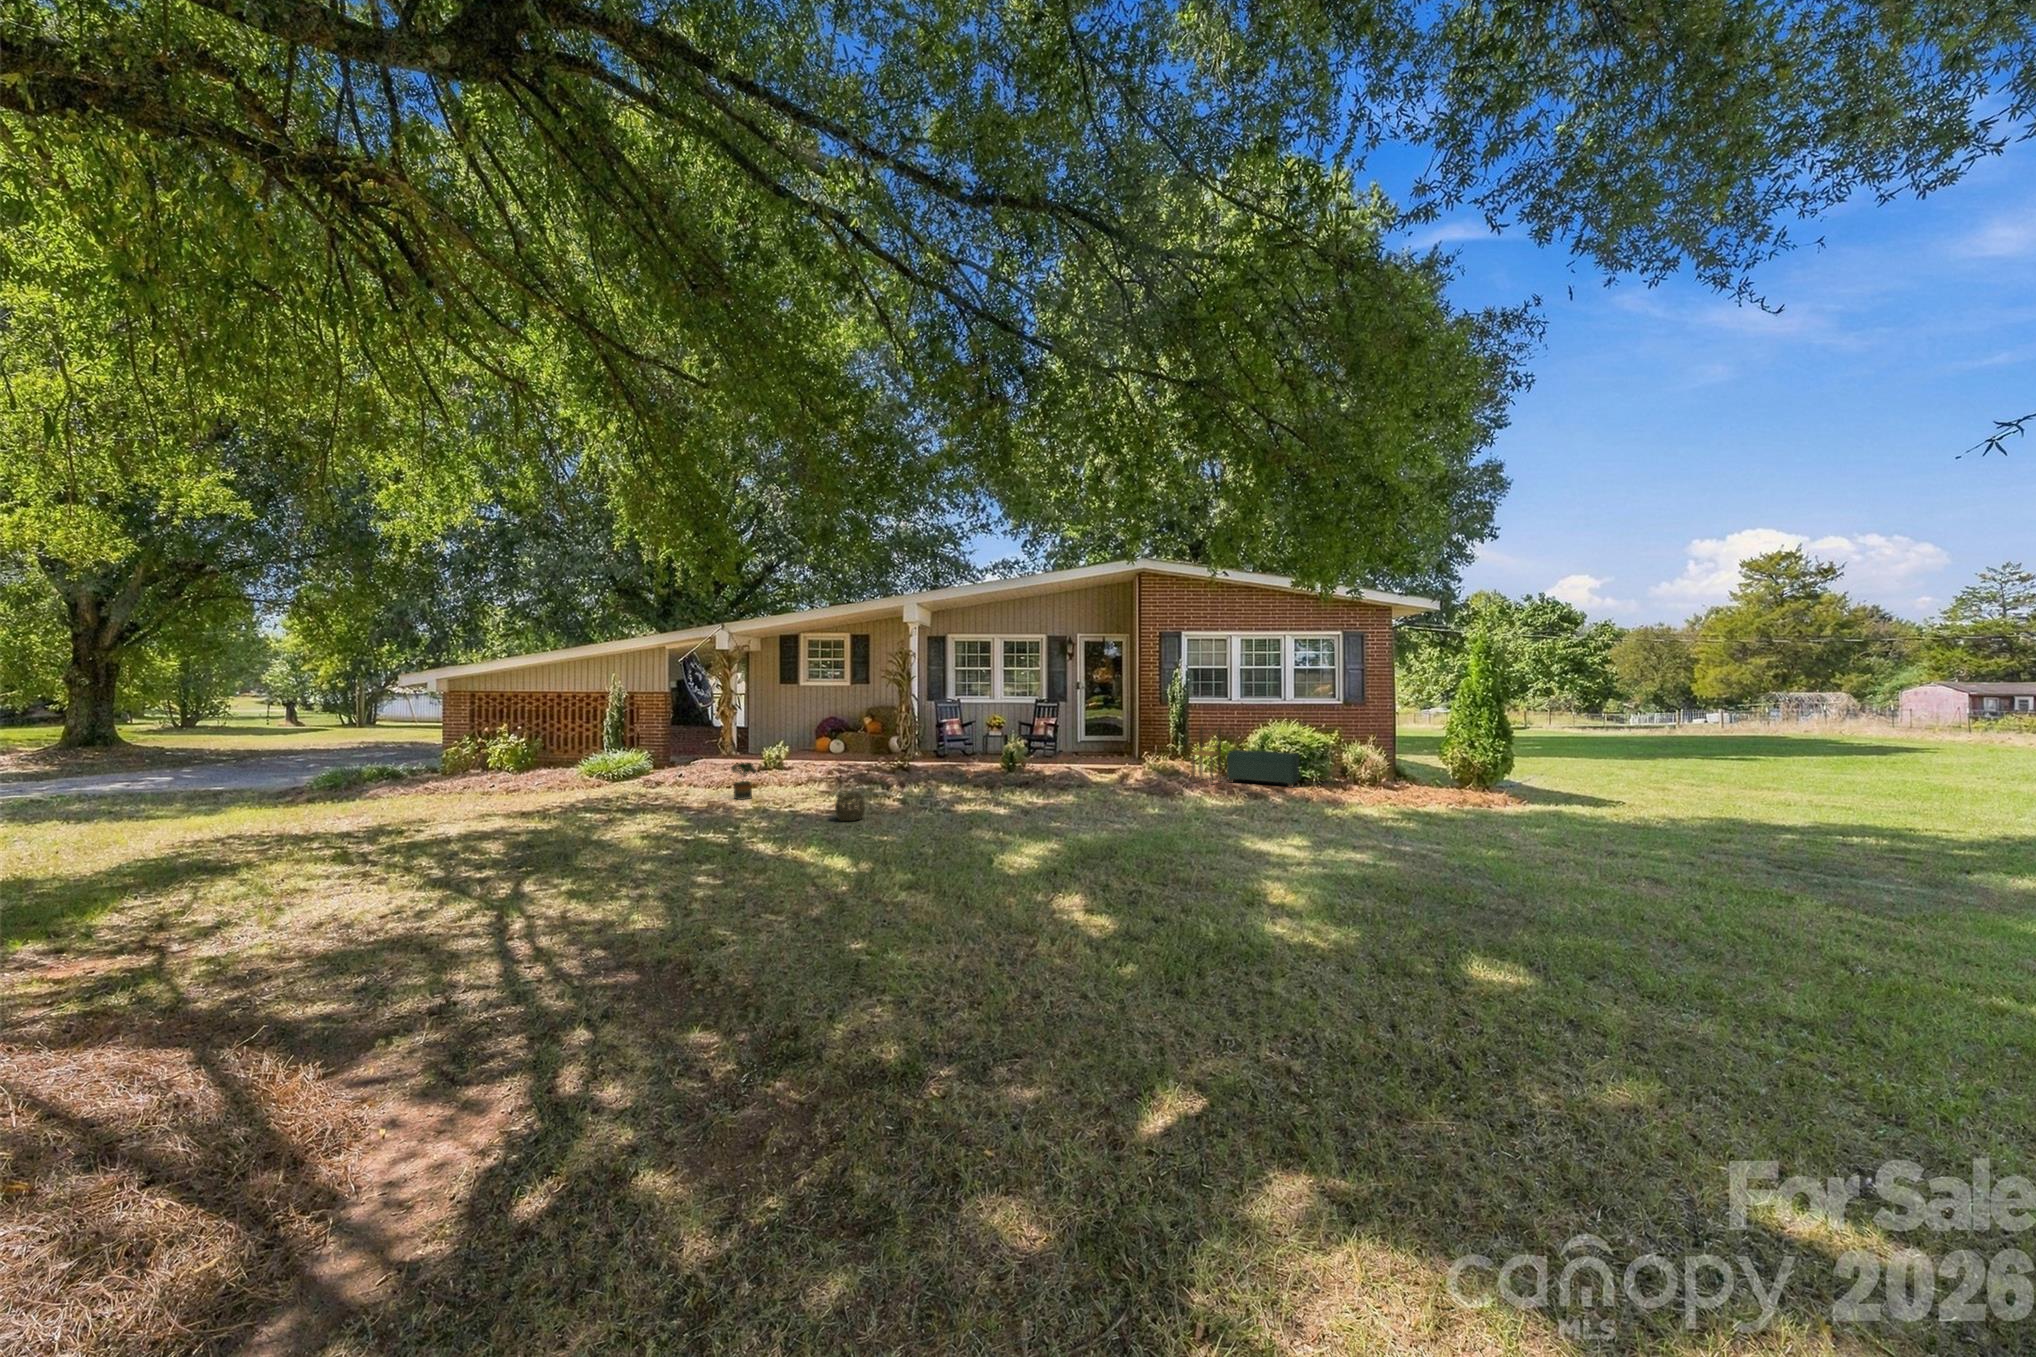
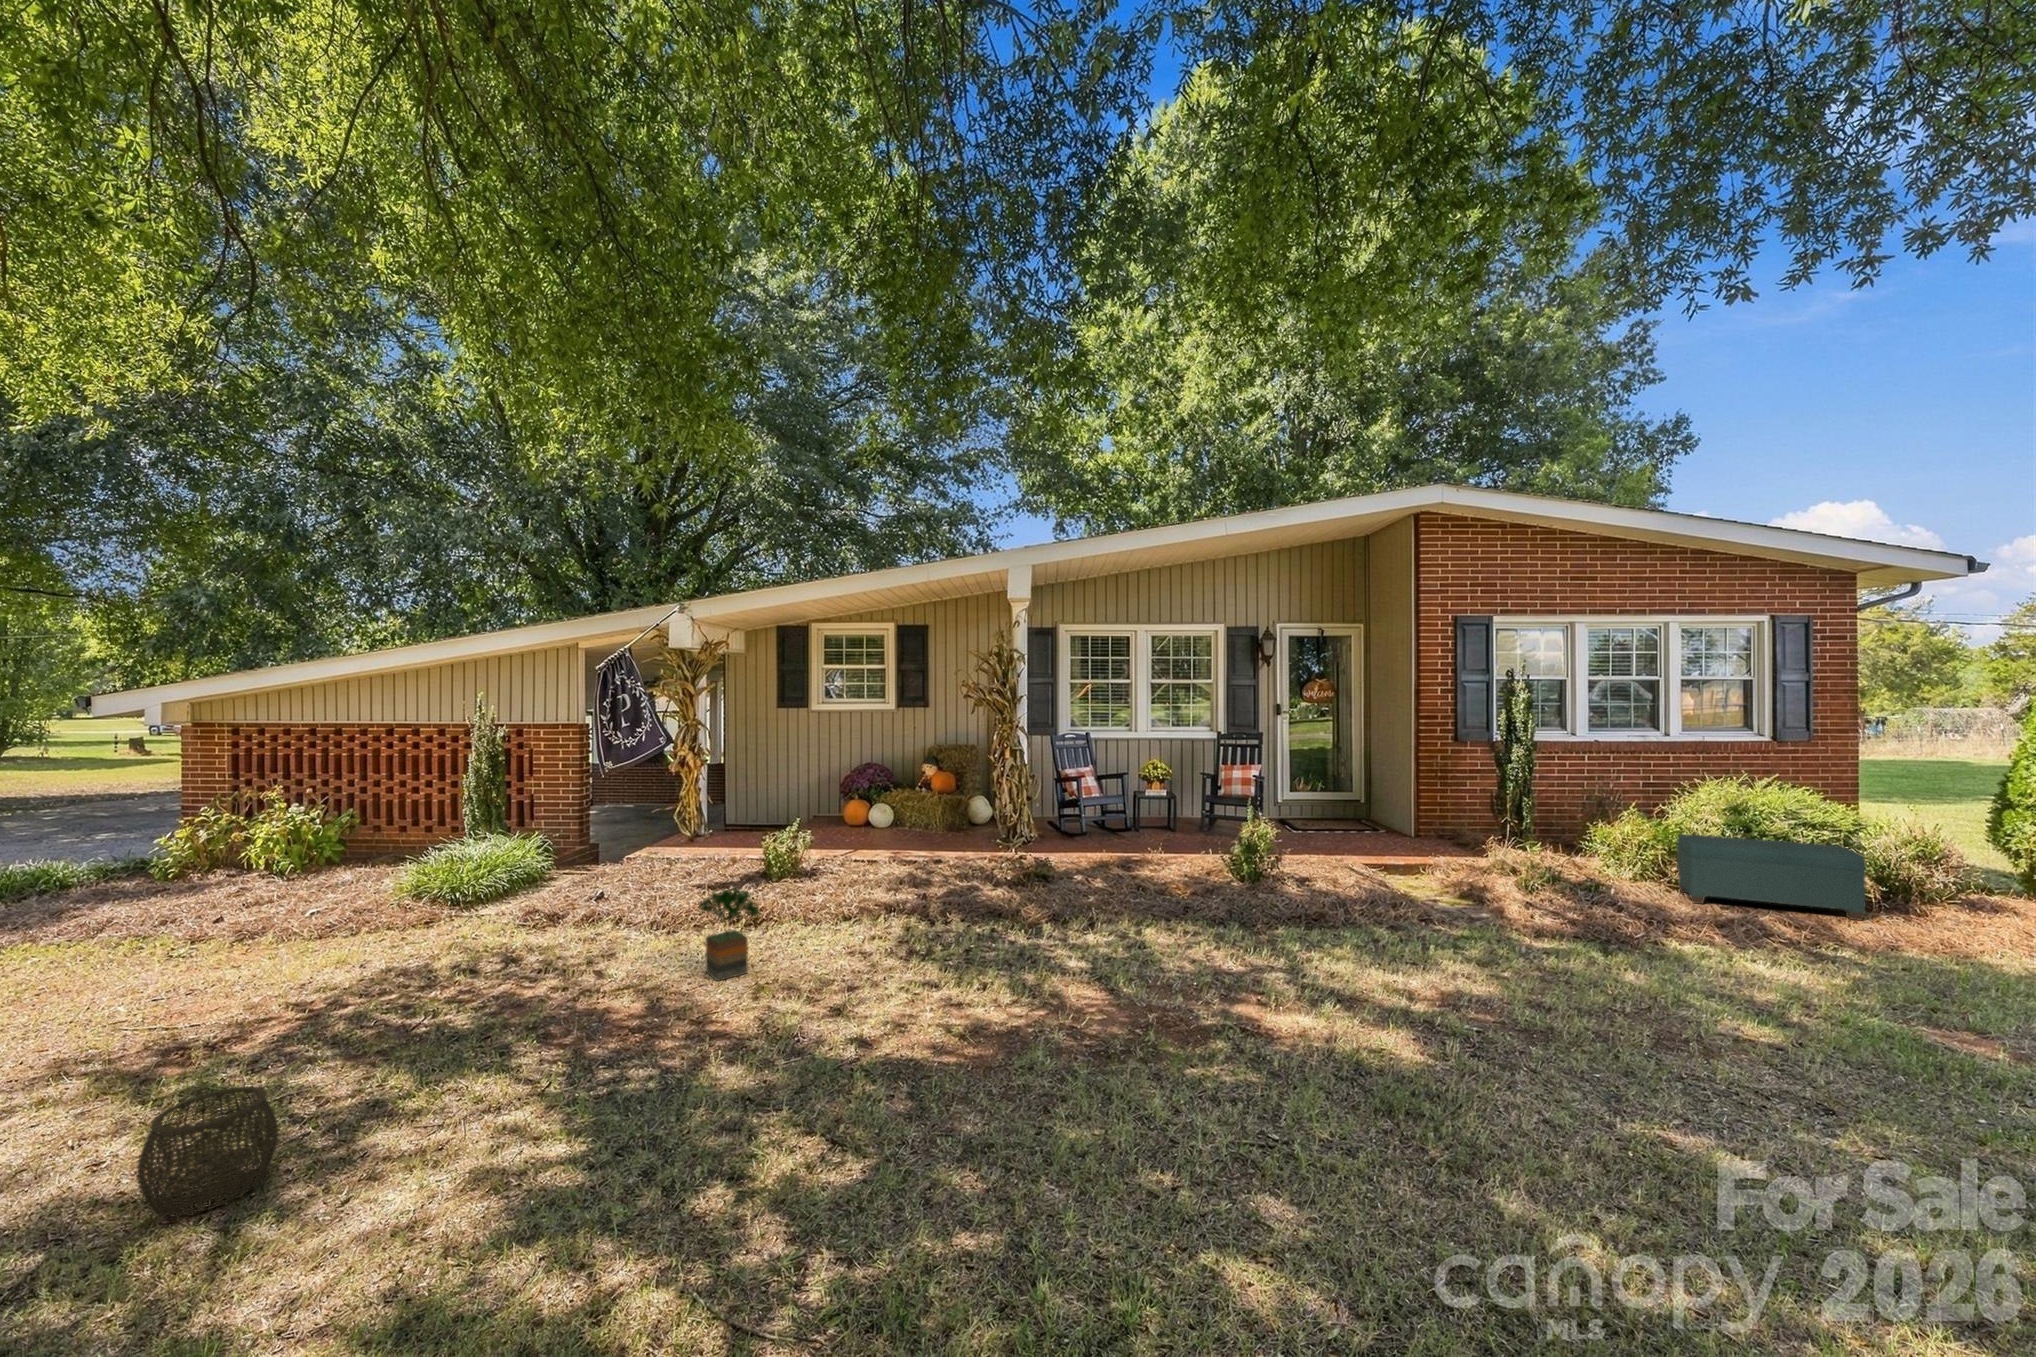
chair: present [1191,726,1221,784] -> none [1616,787,1676,911]
woven basket: present [835,792,865,821] -> present [136,1087,279,1218]

